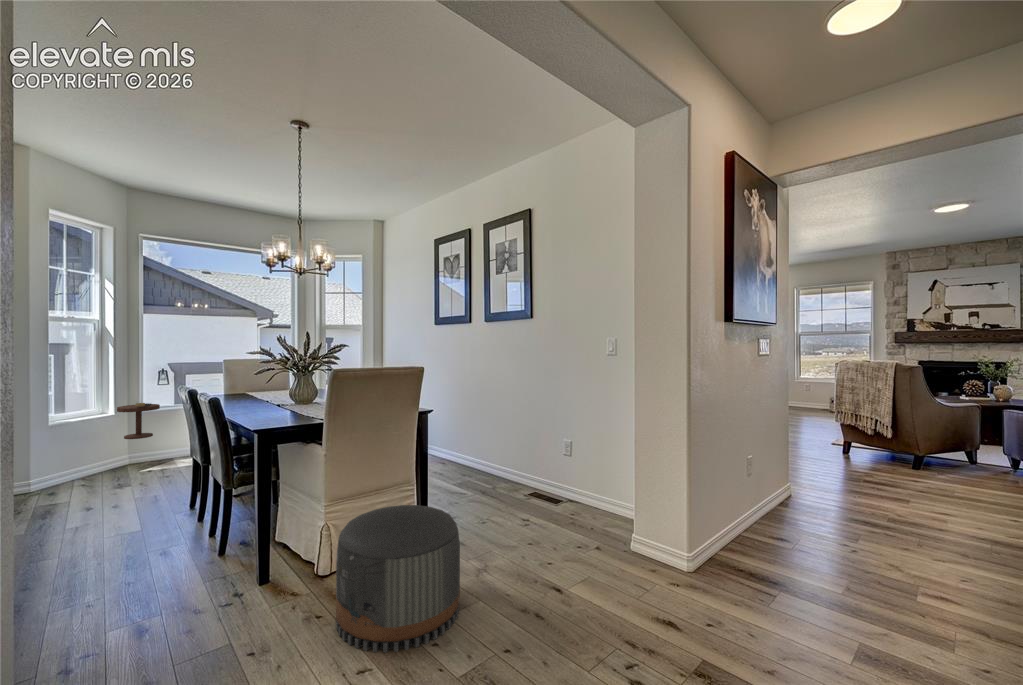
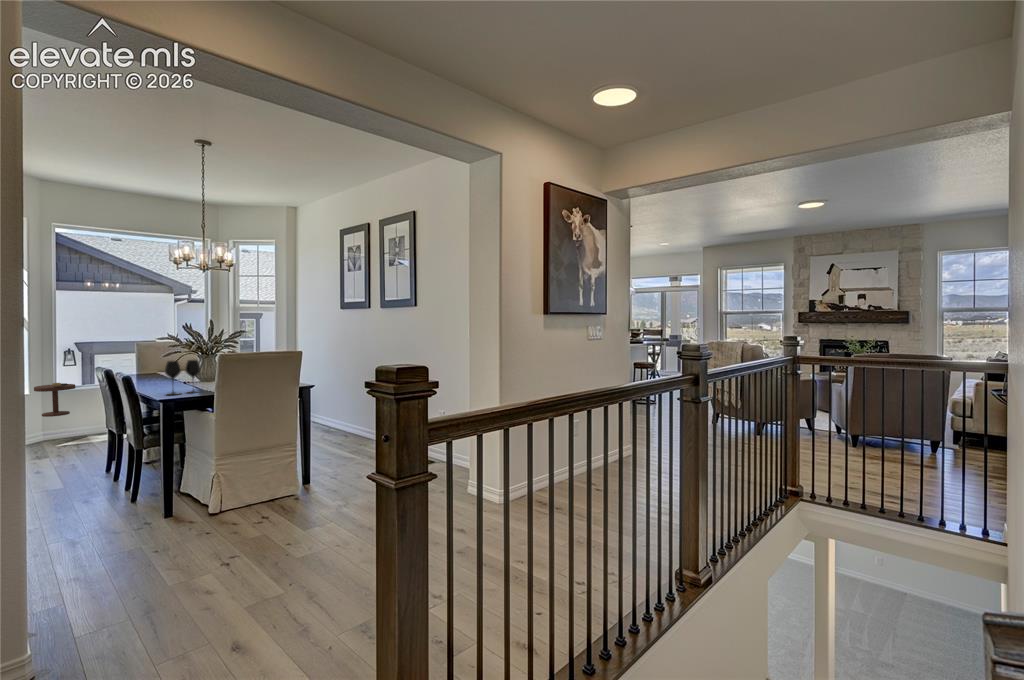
wine glass: none [260,378,302,422] -> present [165,360,201,395]
pouf: present [336,505,460,652] -> none [220,456,317,550]

